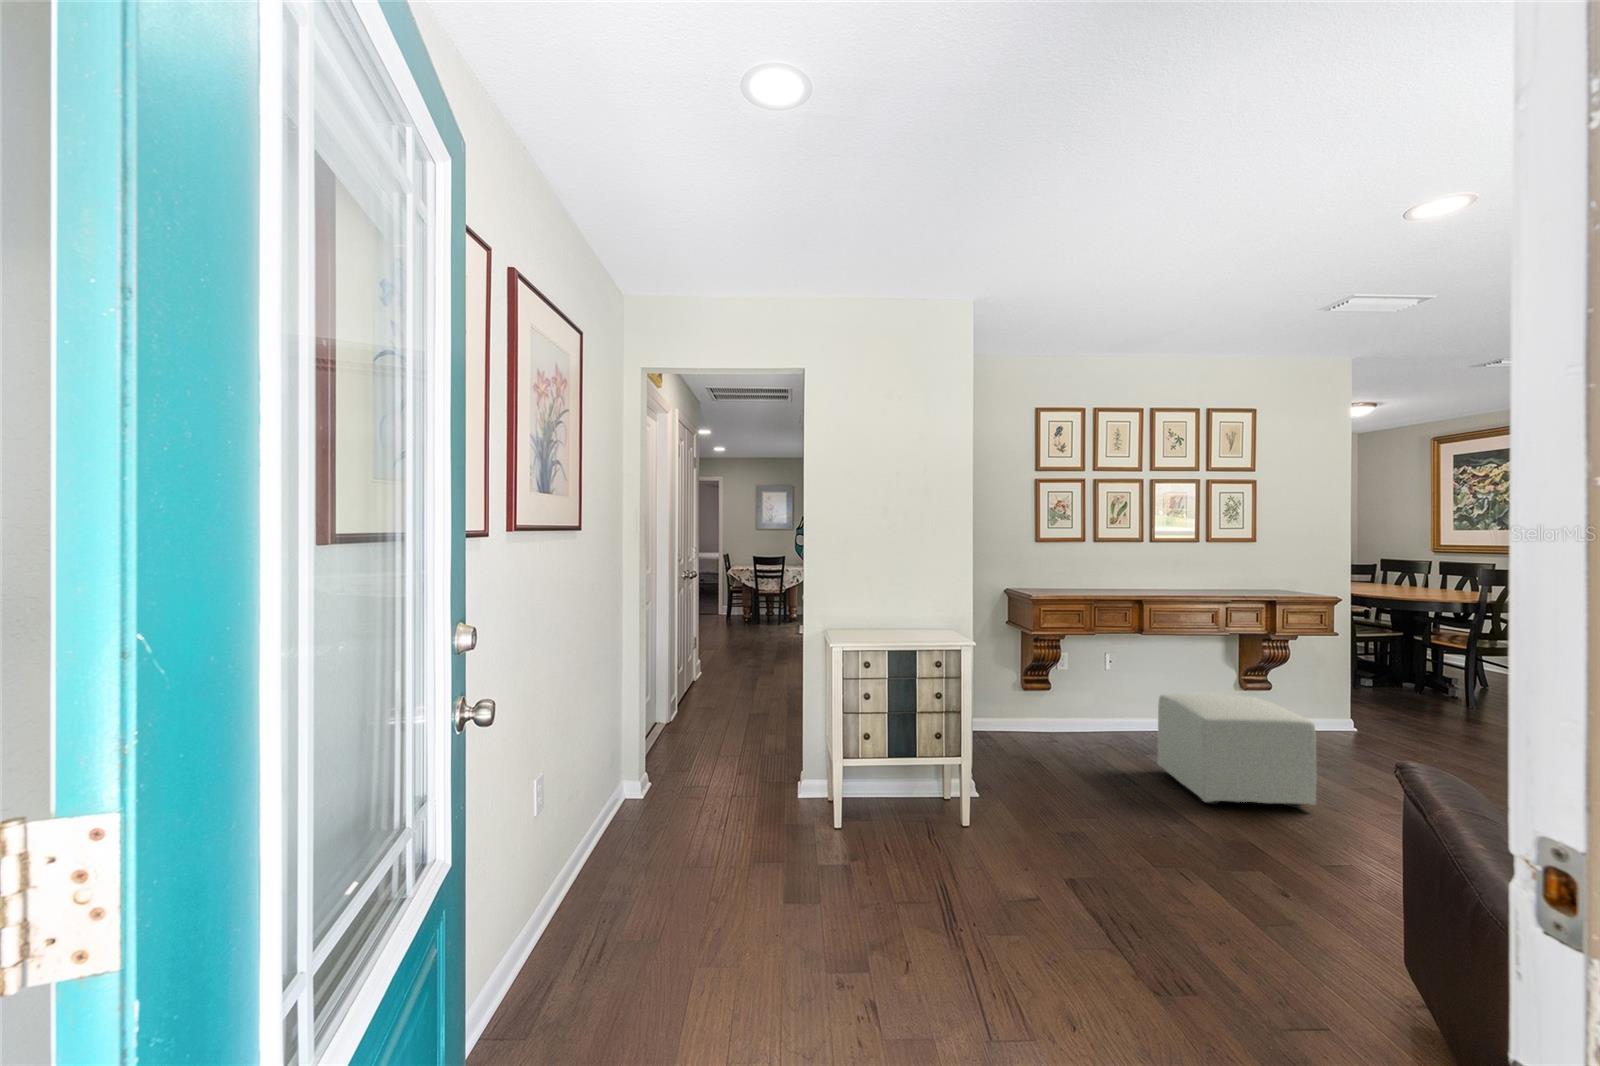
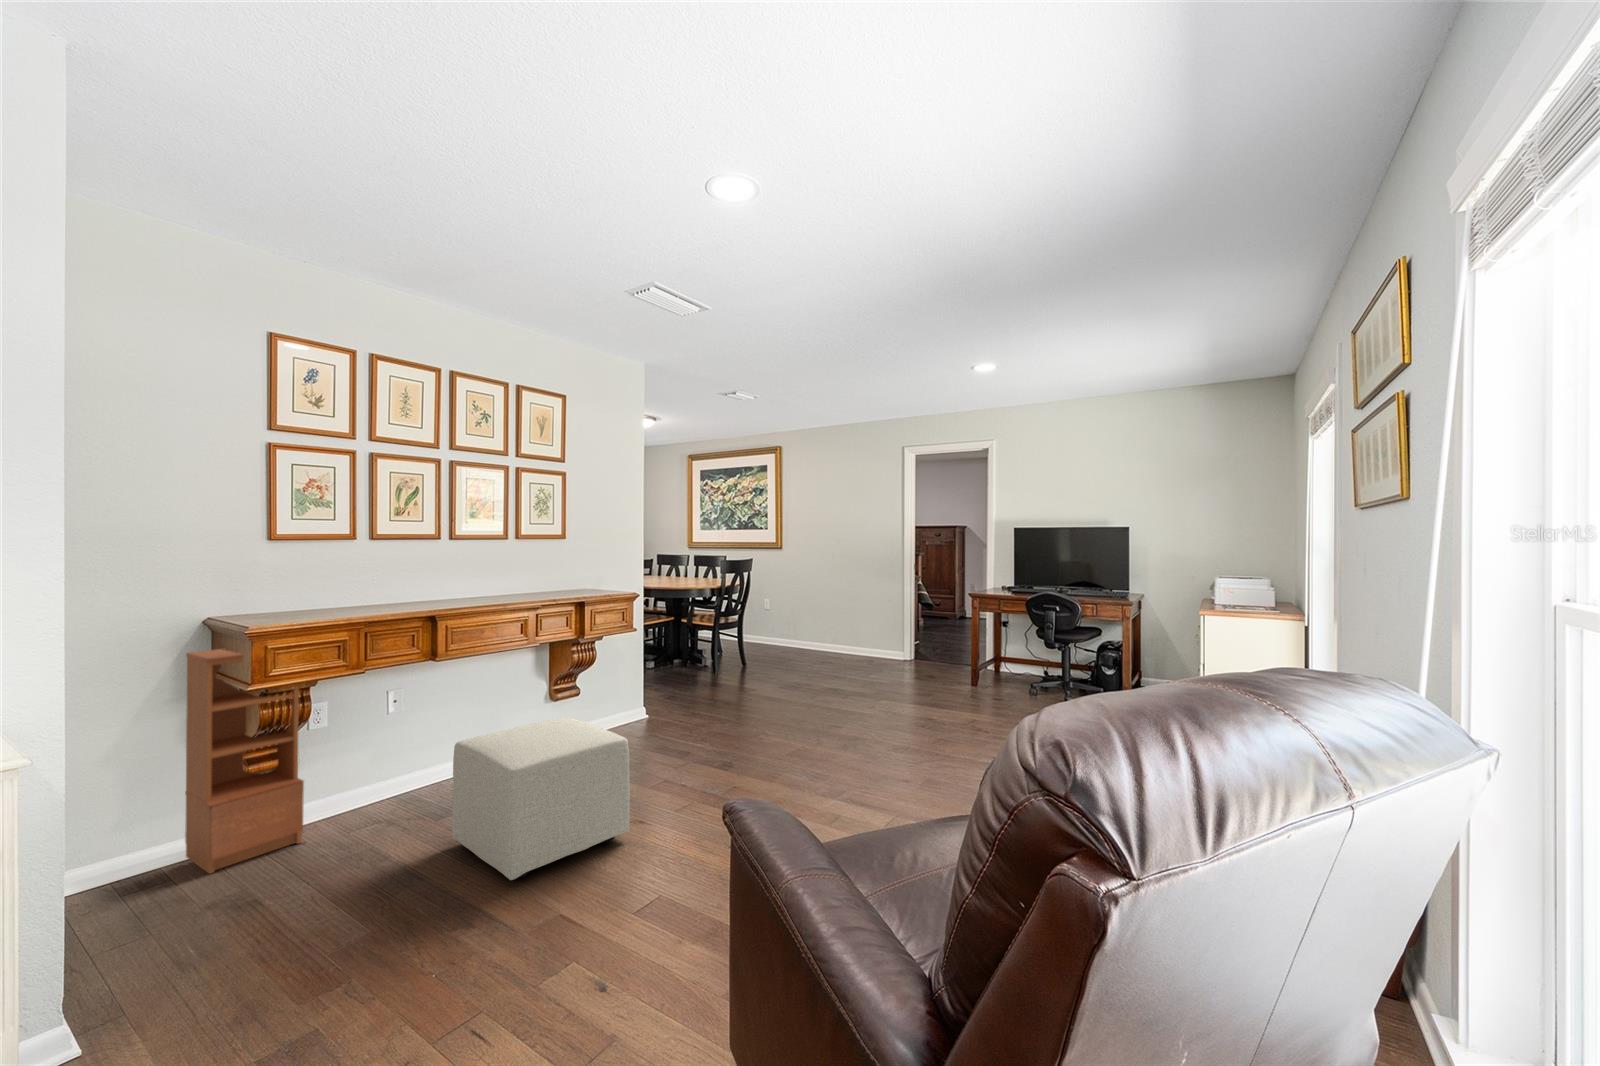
bookcase: none [998,609,1059,741] -> present [185,649,304,873]

